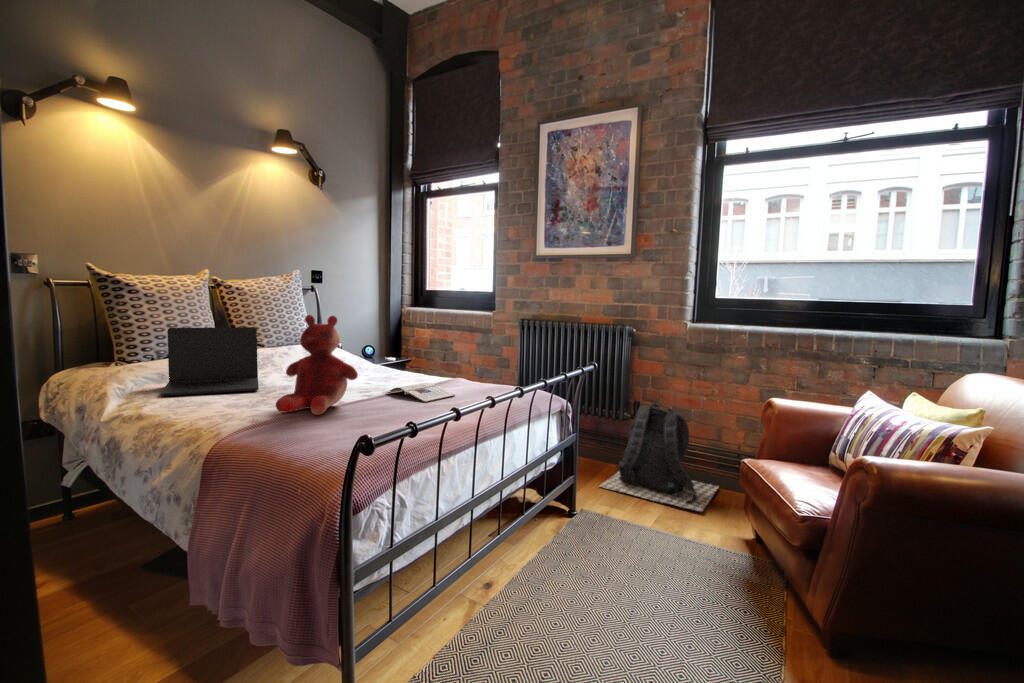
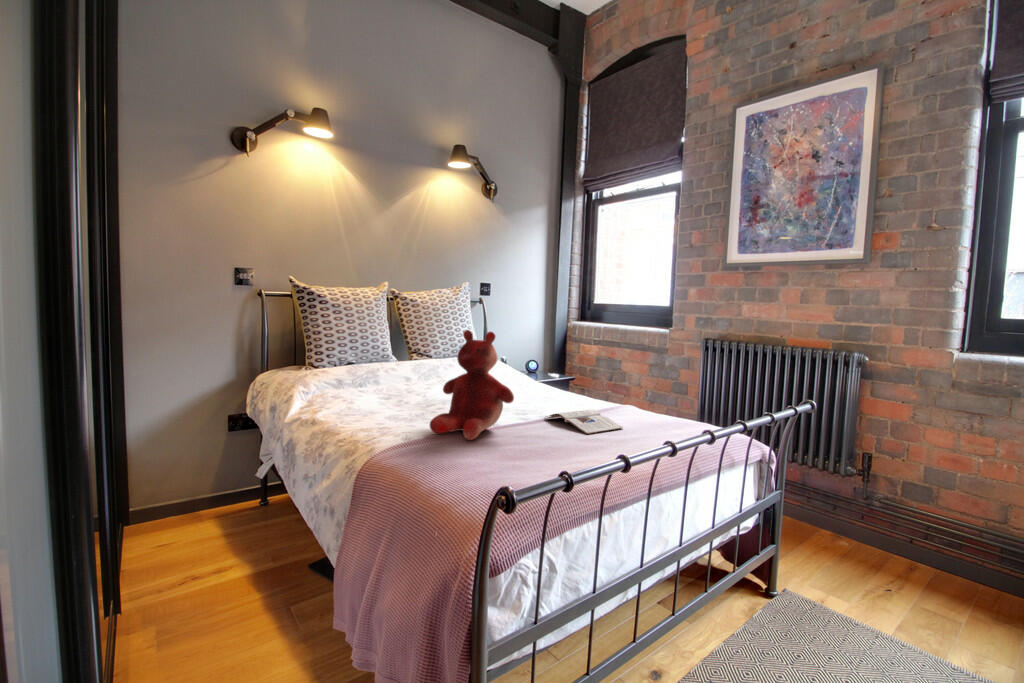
laptop: present [160,327,259,396] -> none [334,338,423,405]
backpack: present [600,403,718,512] -> none [806,458,1003,627]

